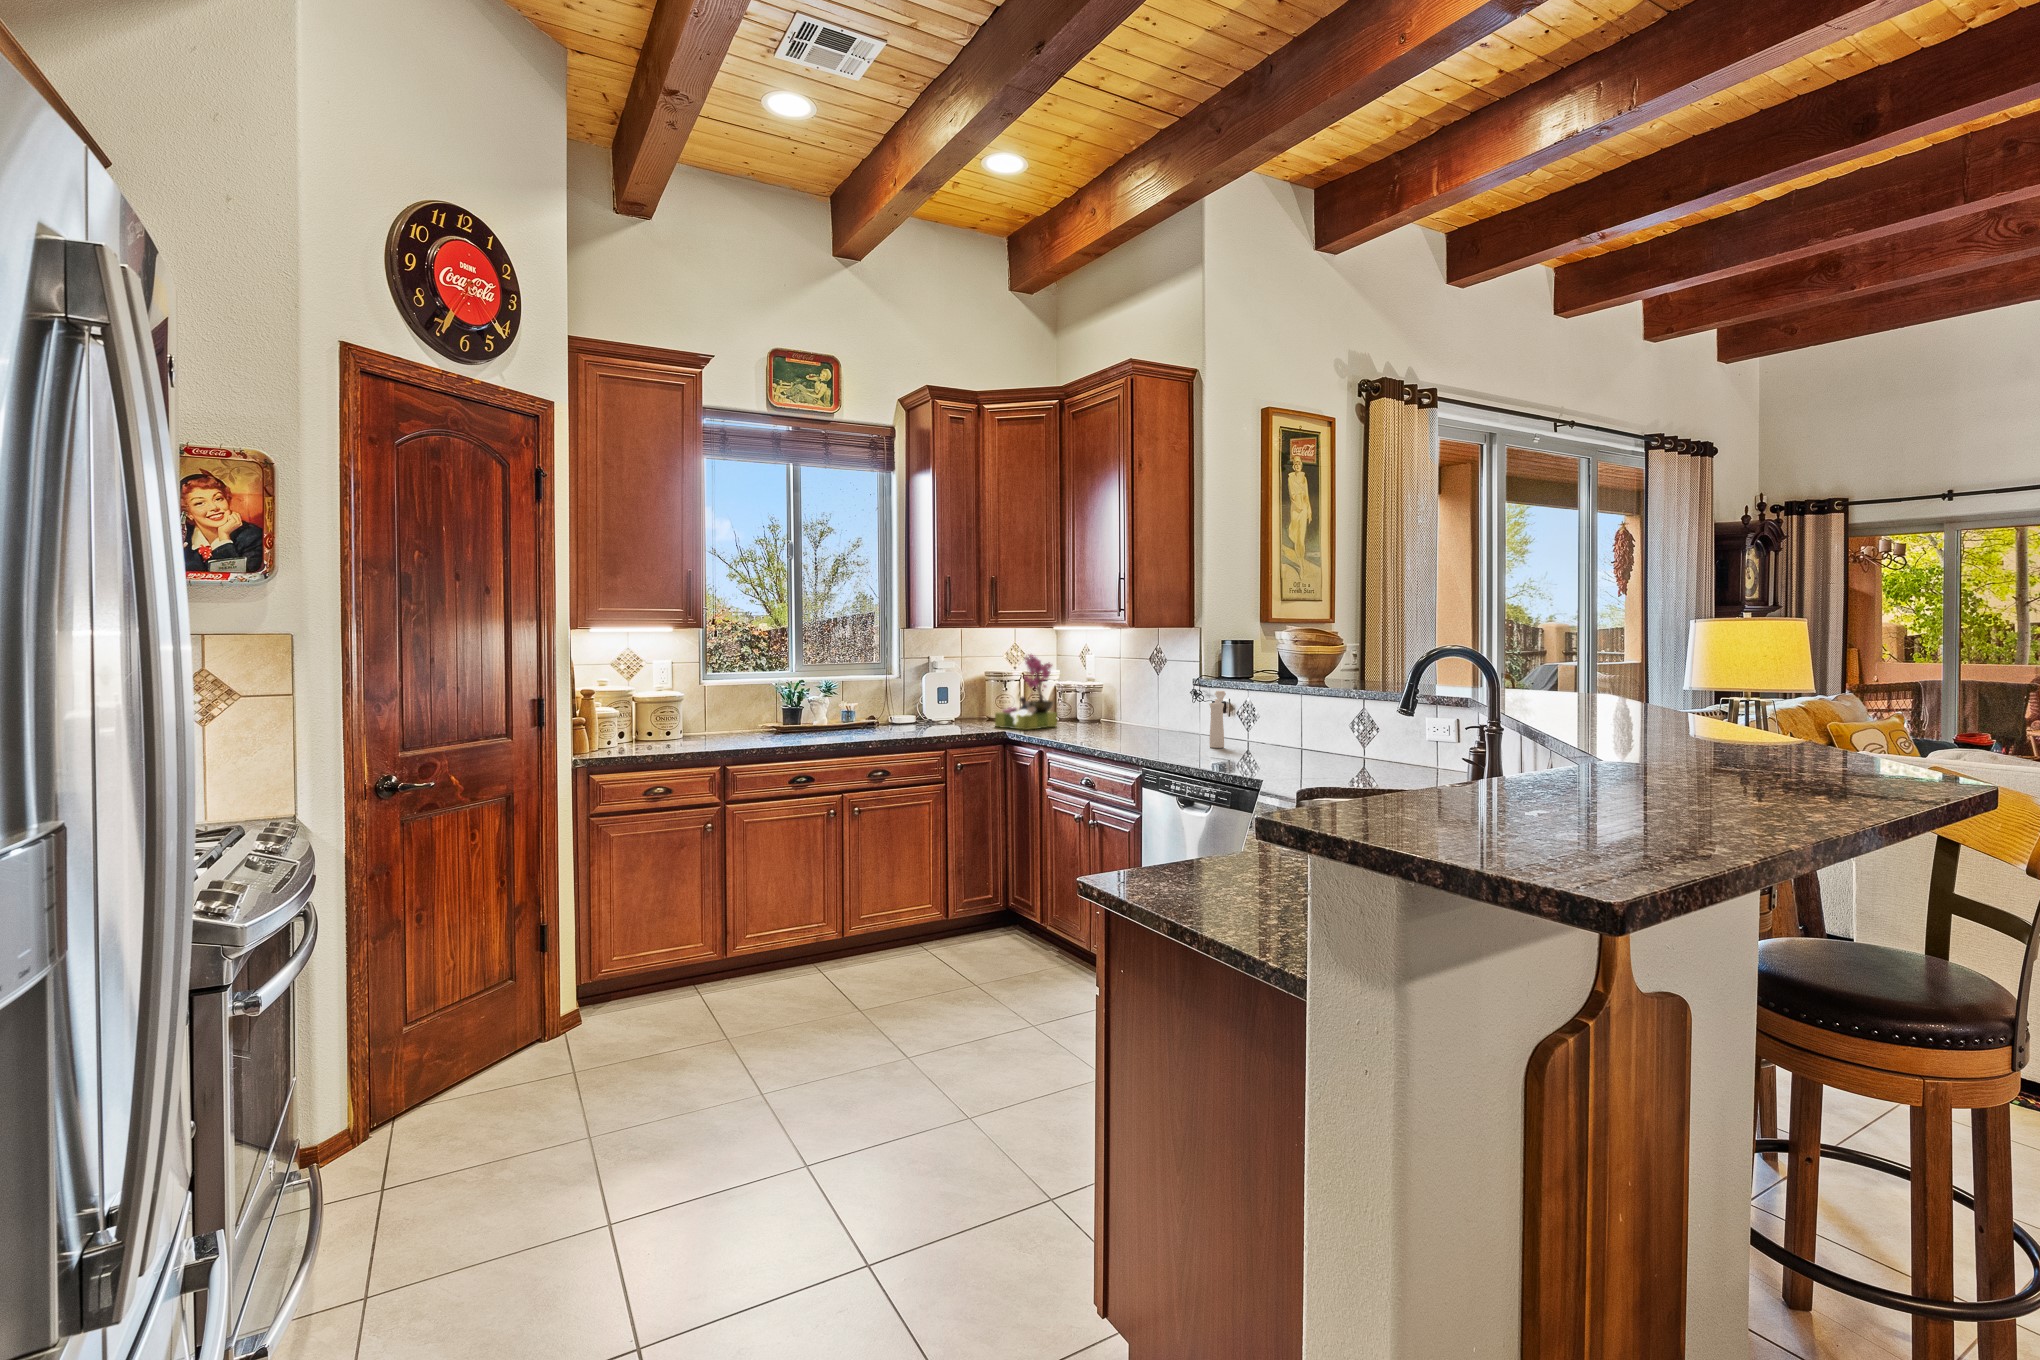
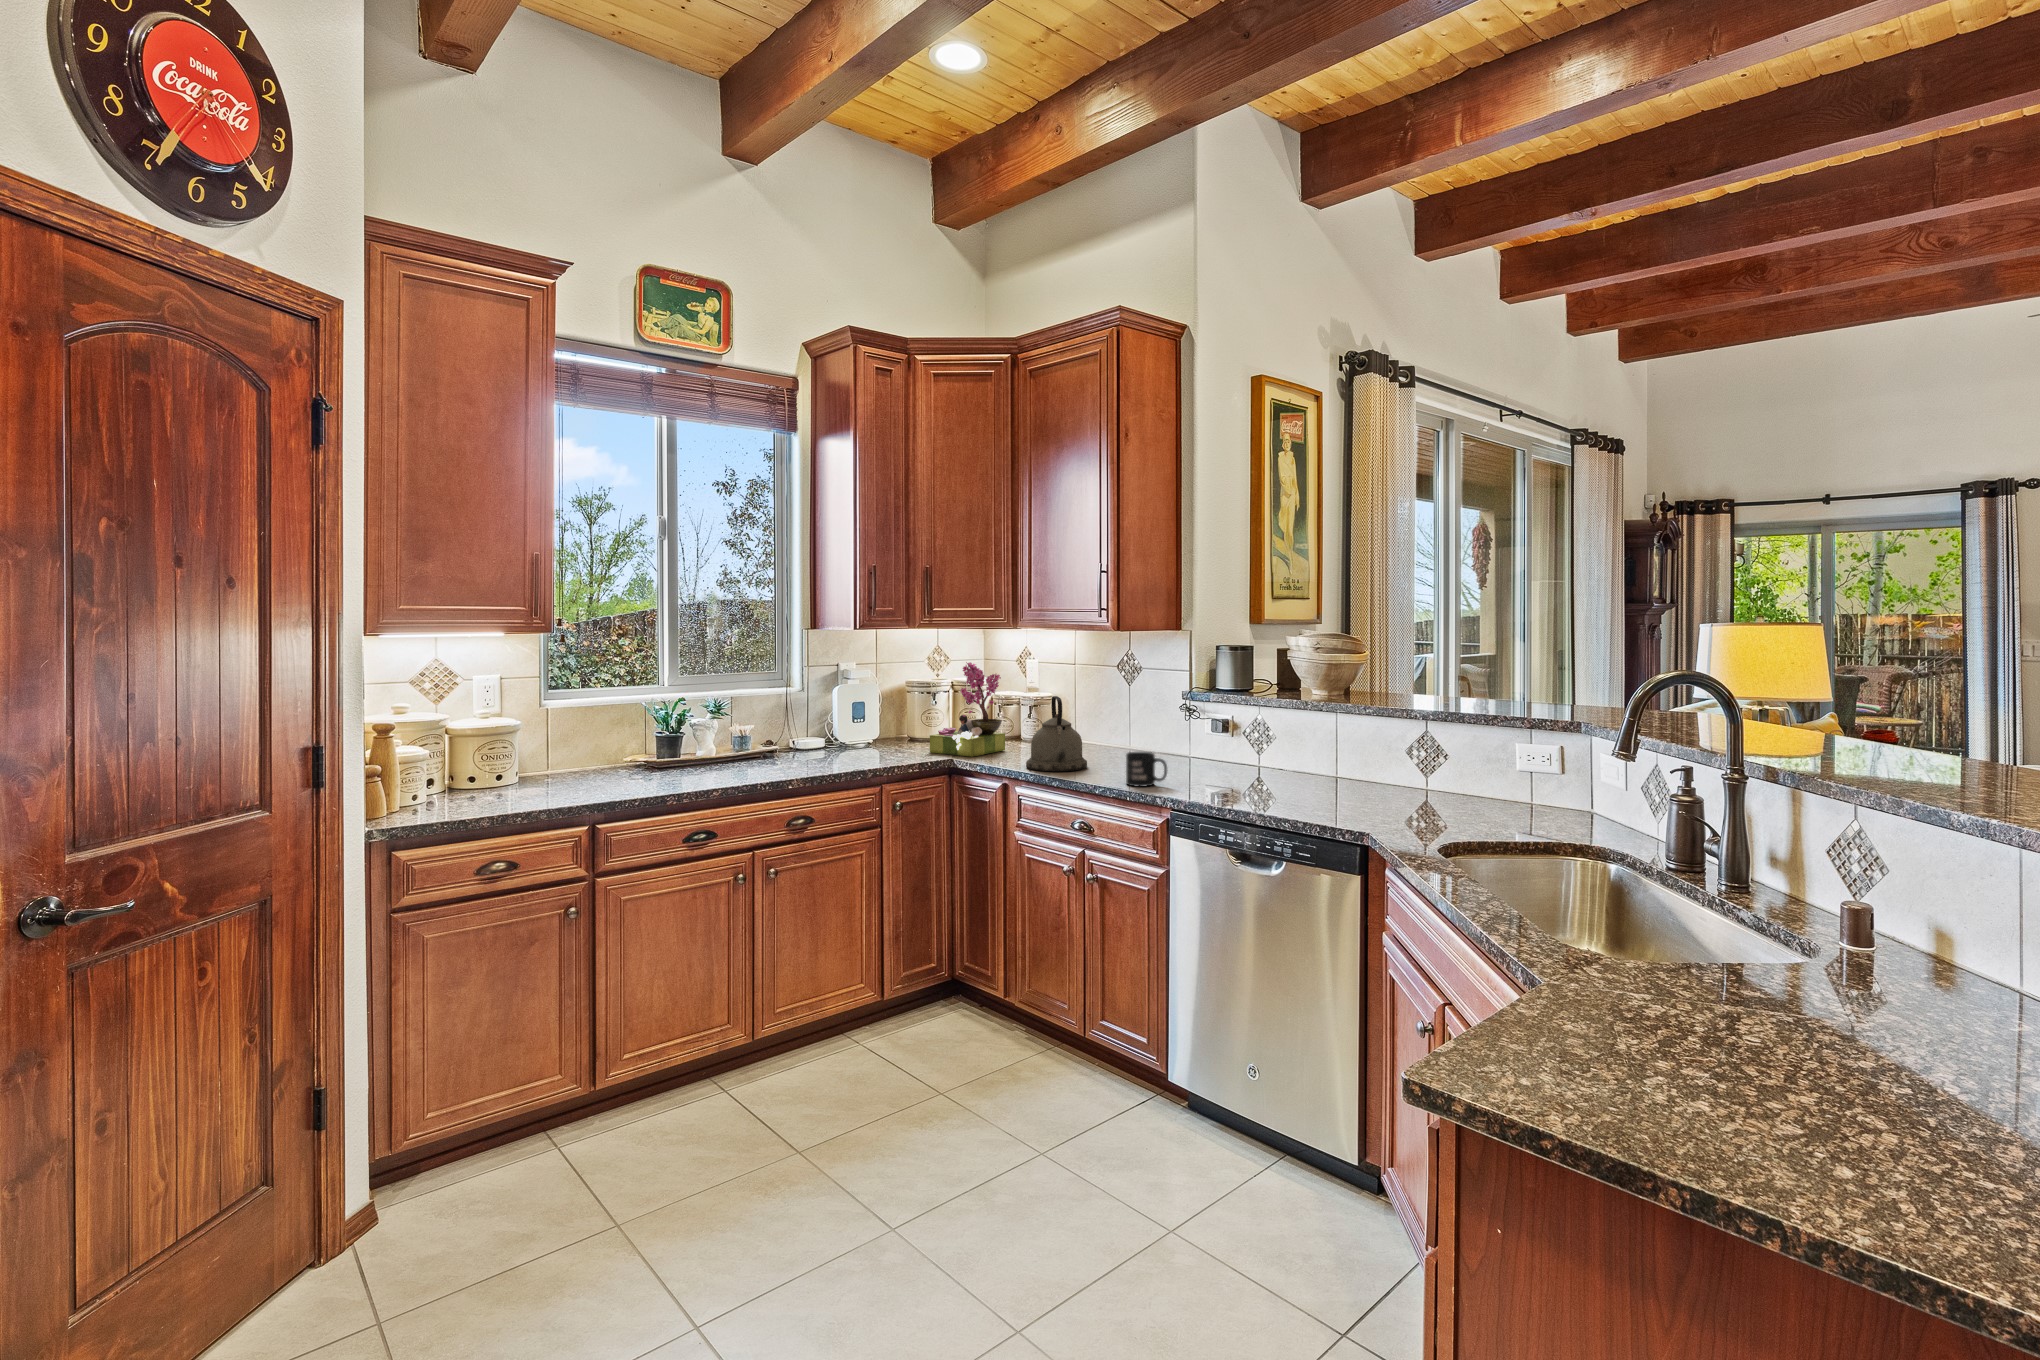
kettle: none [1061,680,1111,740] -> present [1026,696,1087,771]
pepper mill: present [1209,691,1226,748] -> none [1217,709,1235,779]
mug: none [1128,723,1160,751] -> present [1126,752,1167,787]

